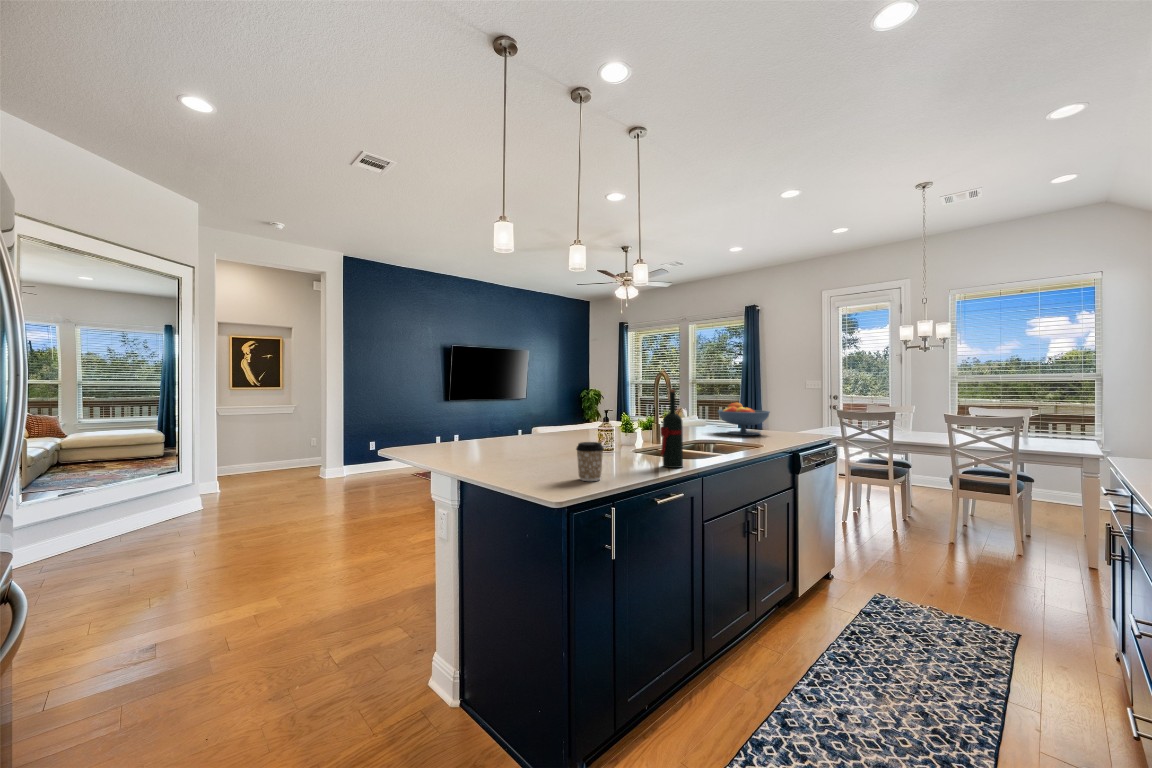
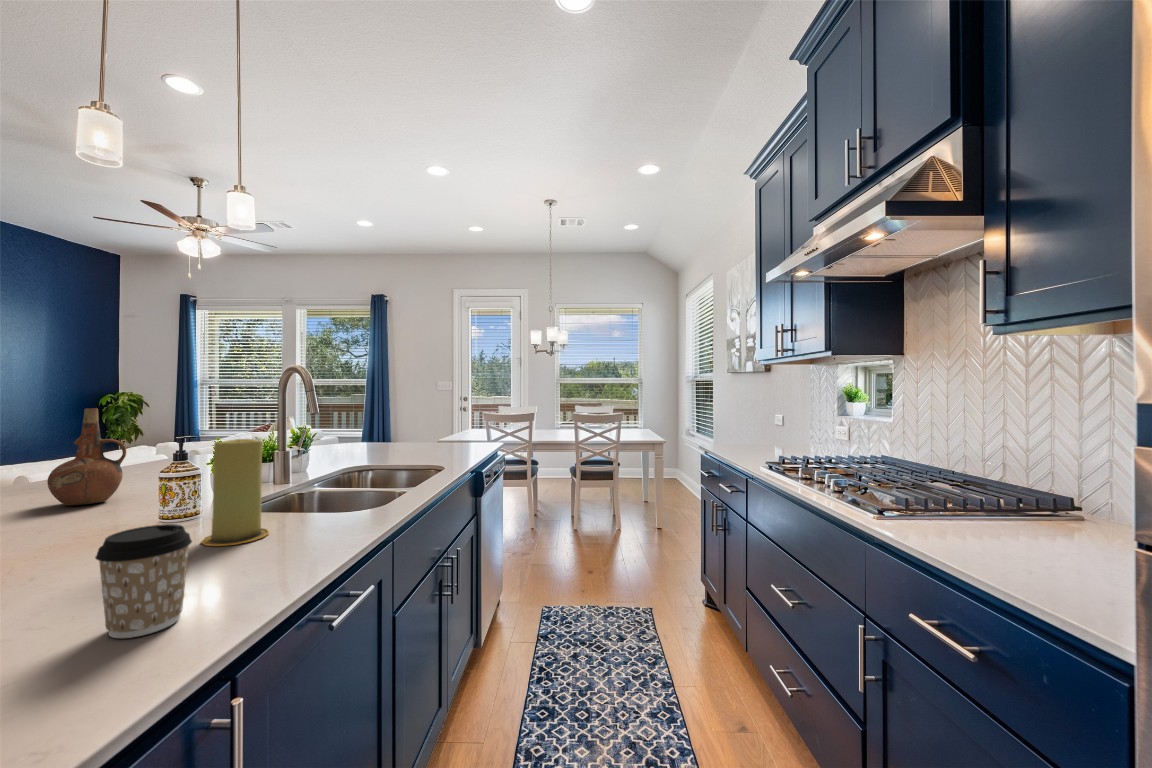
wine bottle: present [660,389,683,468] -> none [317,392,360,536]
ceramic pitcher: none [561,397,588,443] -> present [47,408,126,505]
fruit bowl: present [718,403,770,435] -> none [366,409,435,452]
candle: none [612,413,640,464] -> present [201,439,269,546]

